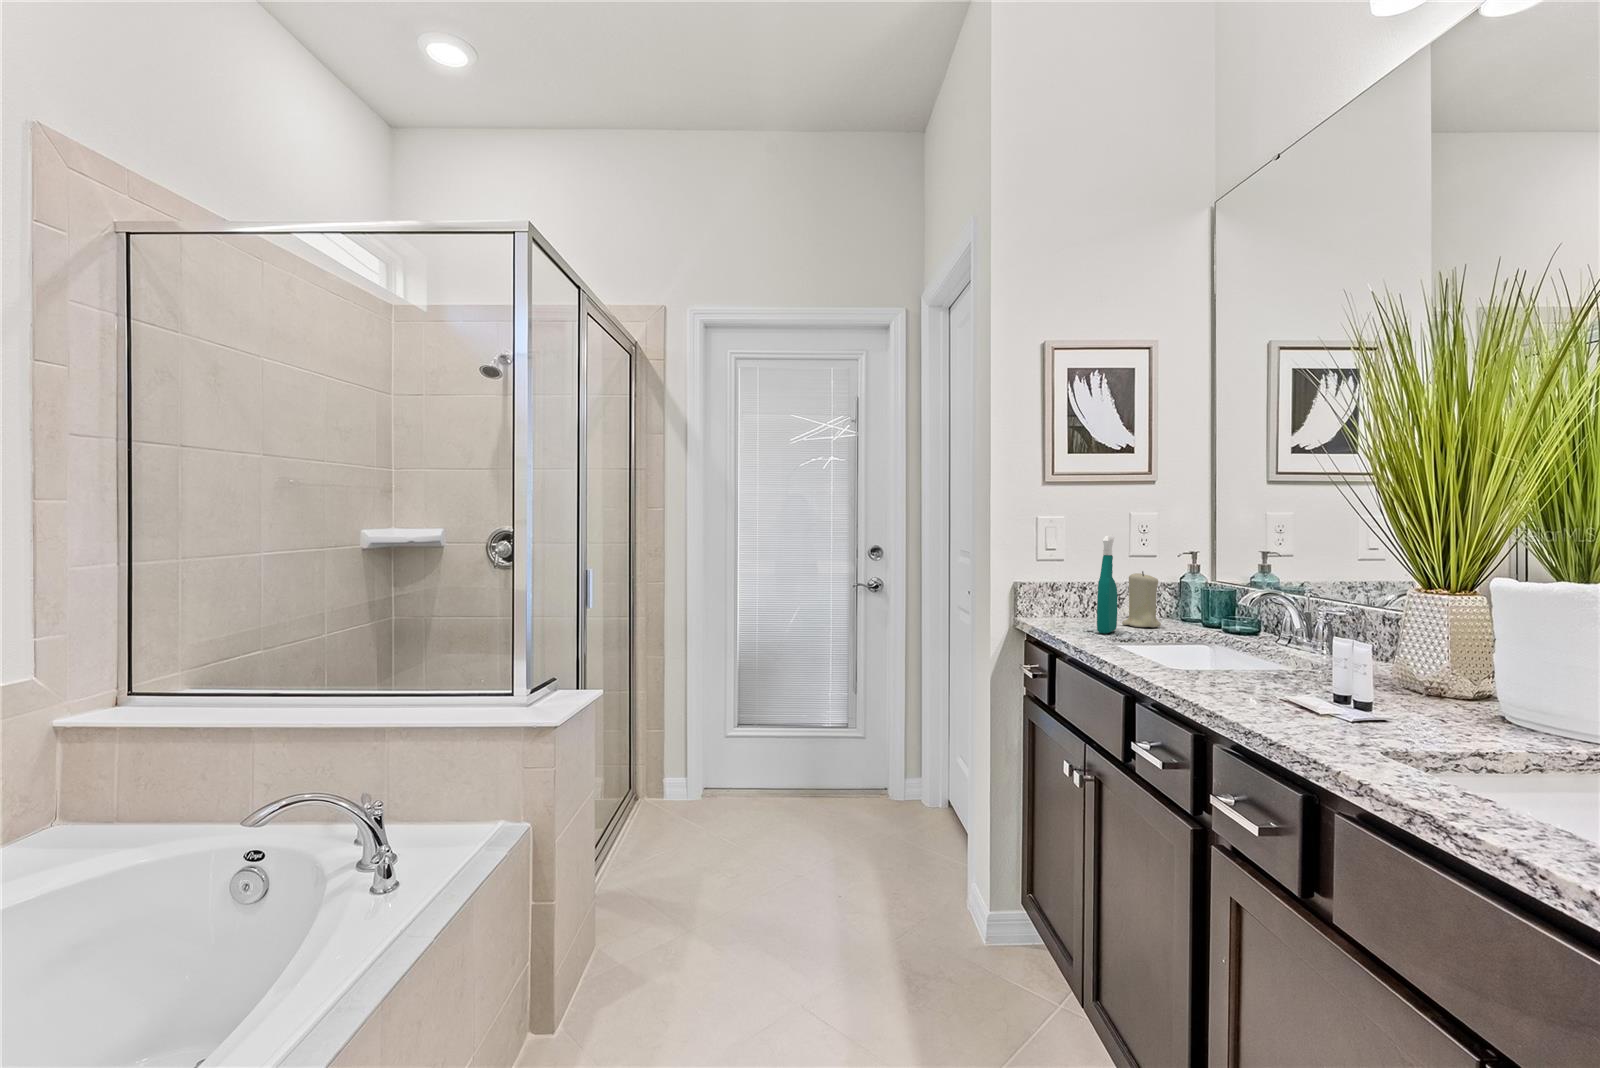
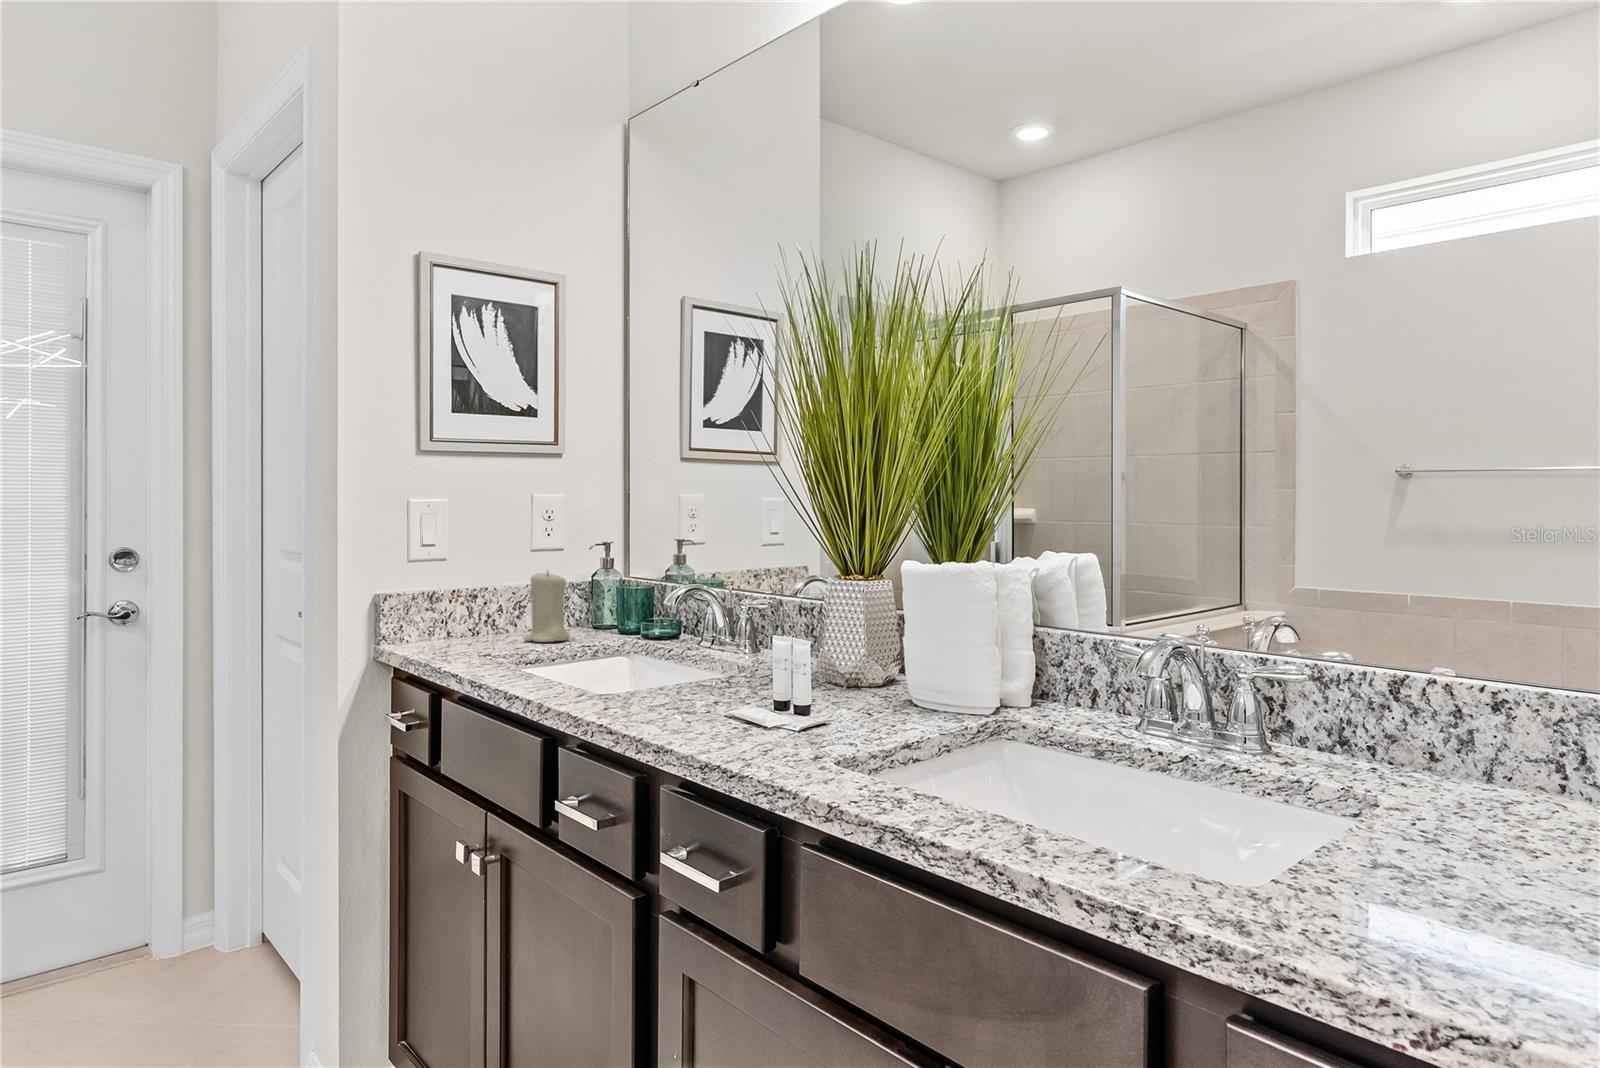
spray bottle: present [1097,535,1117,634] -> none [495,525,519,656]

